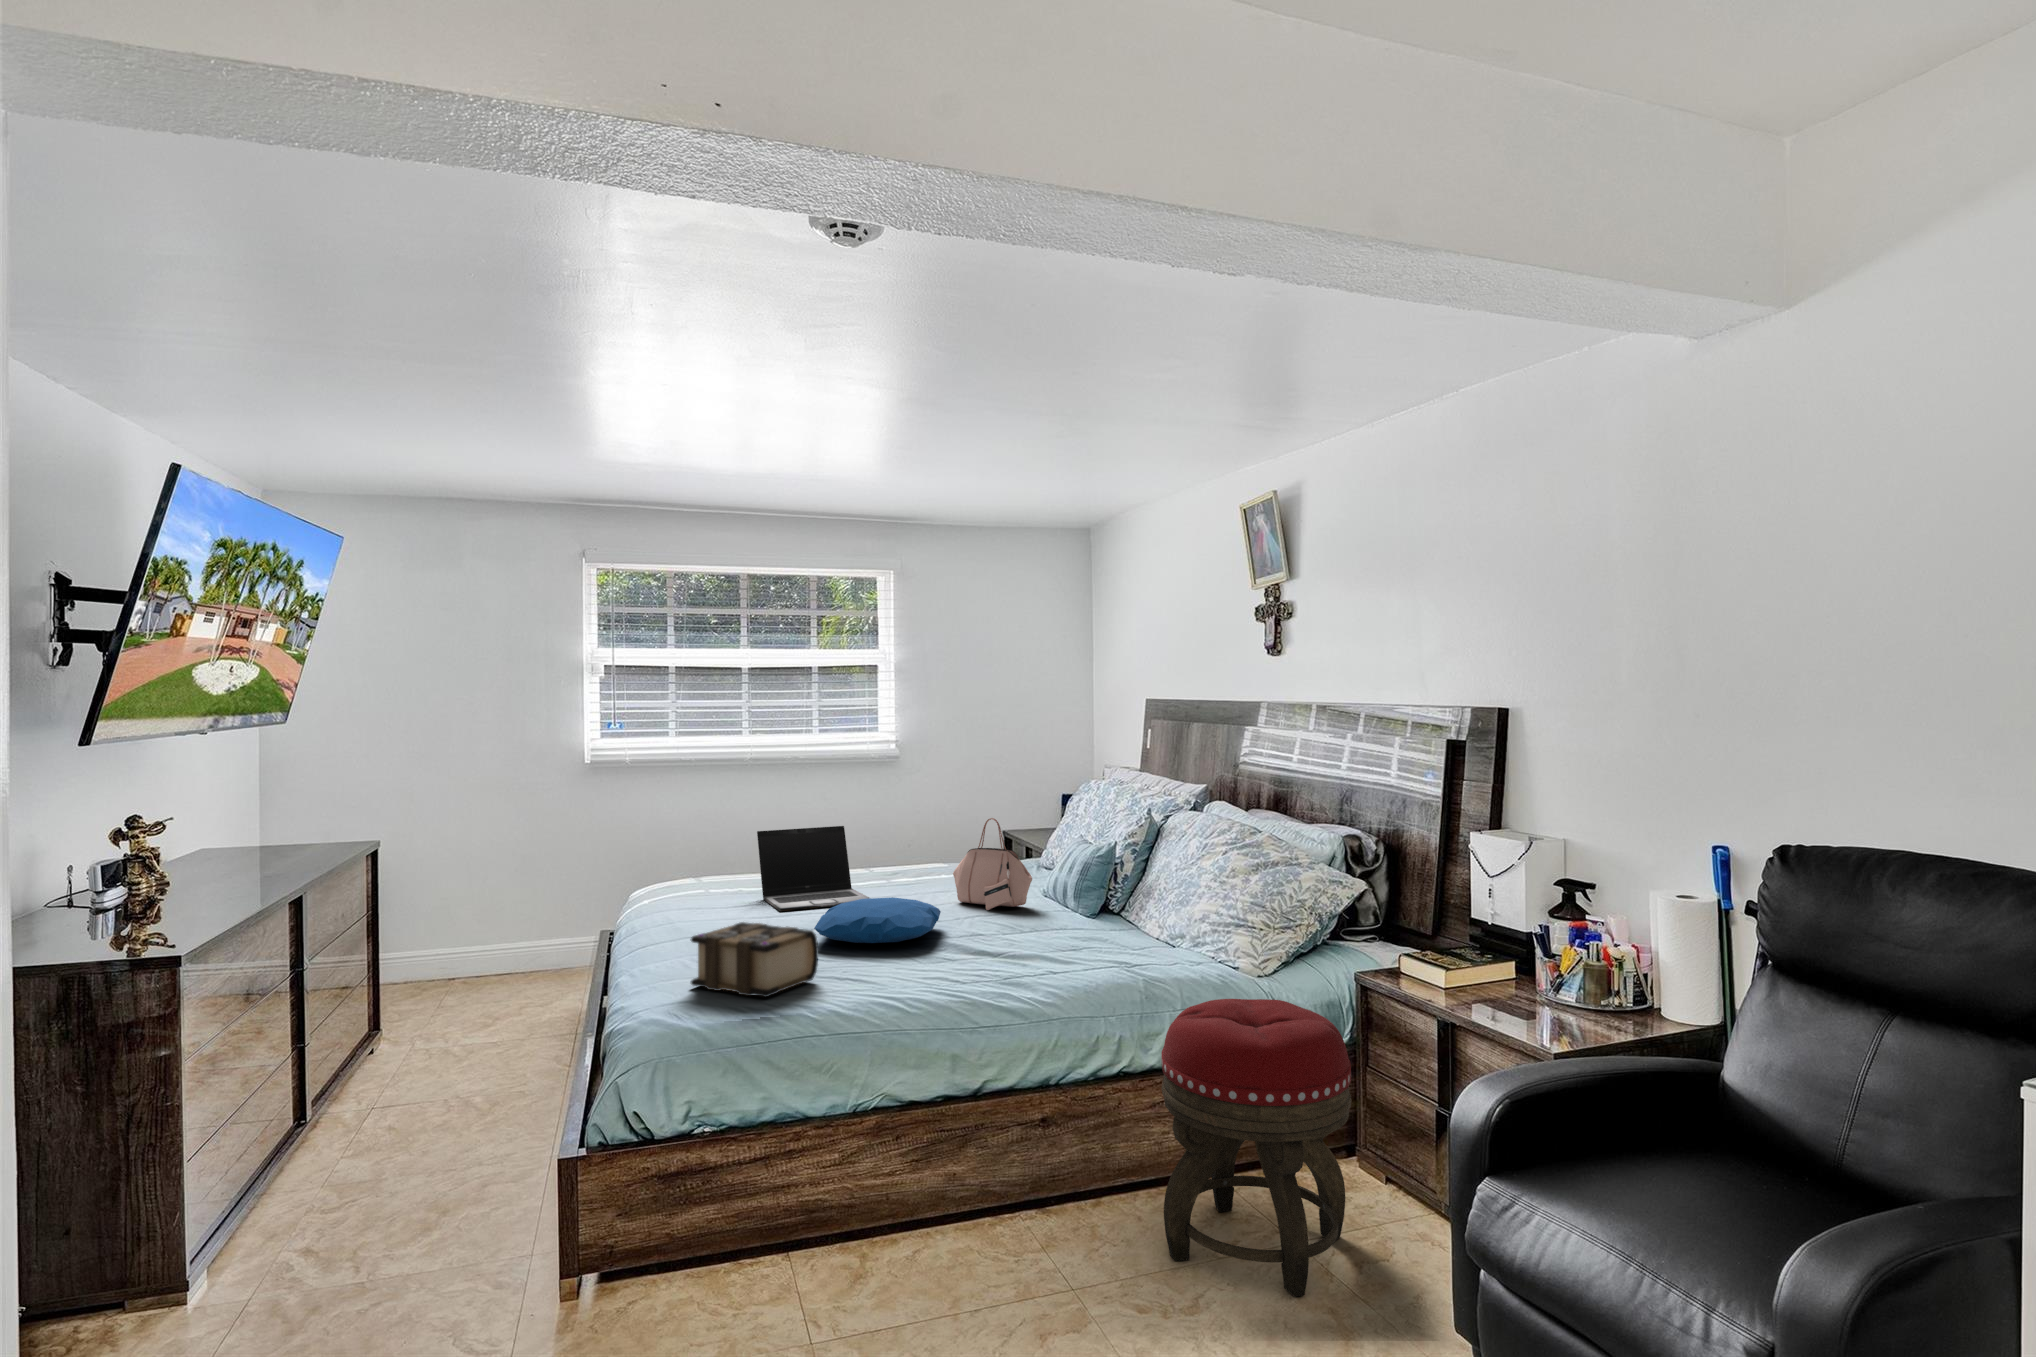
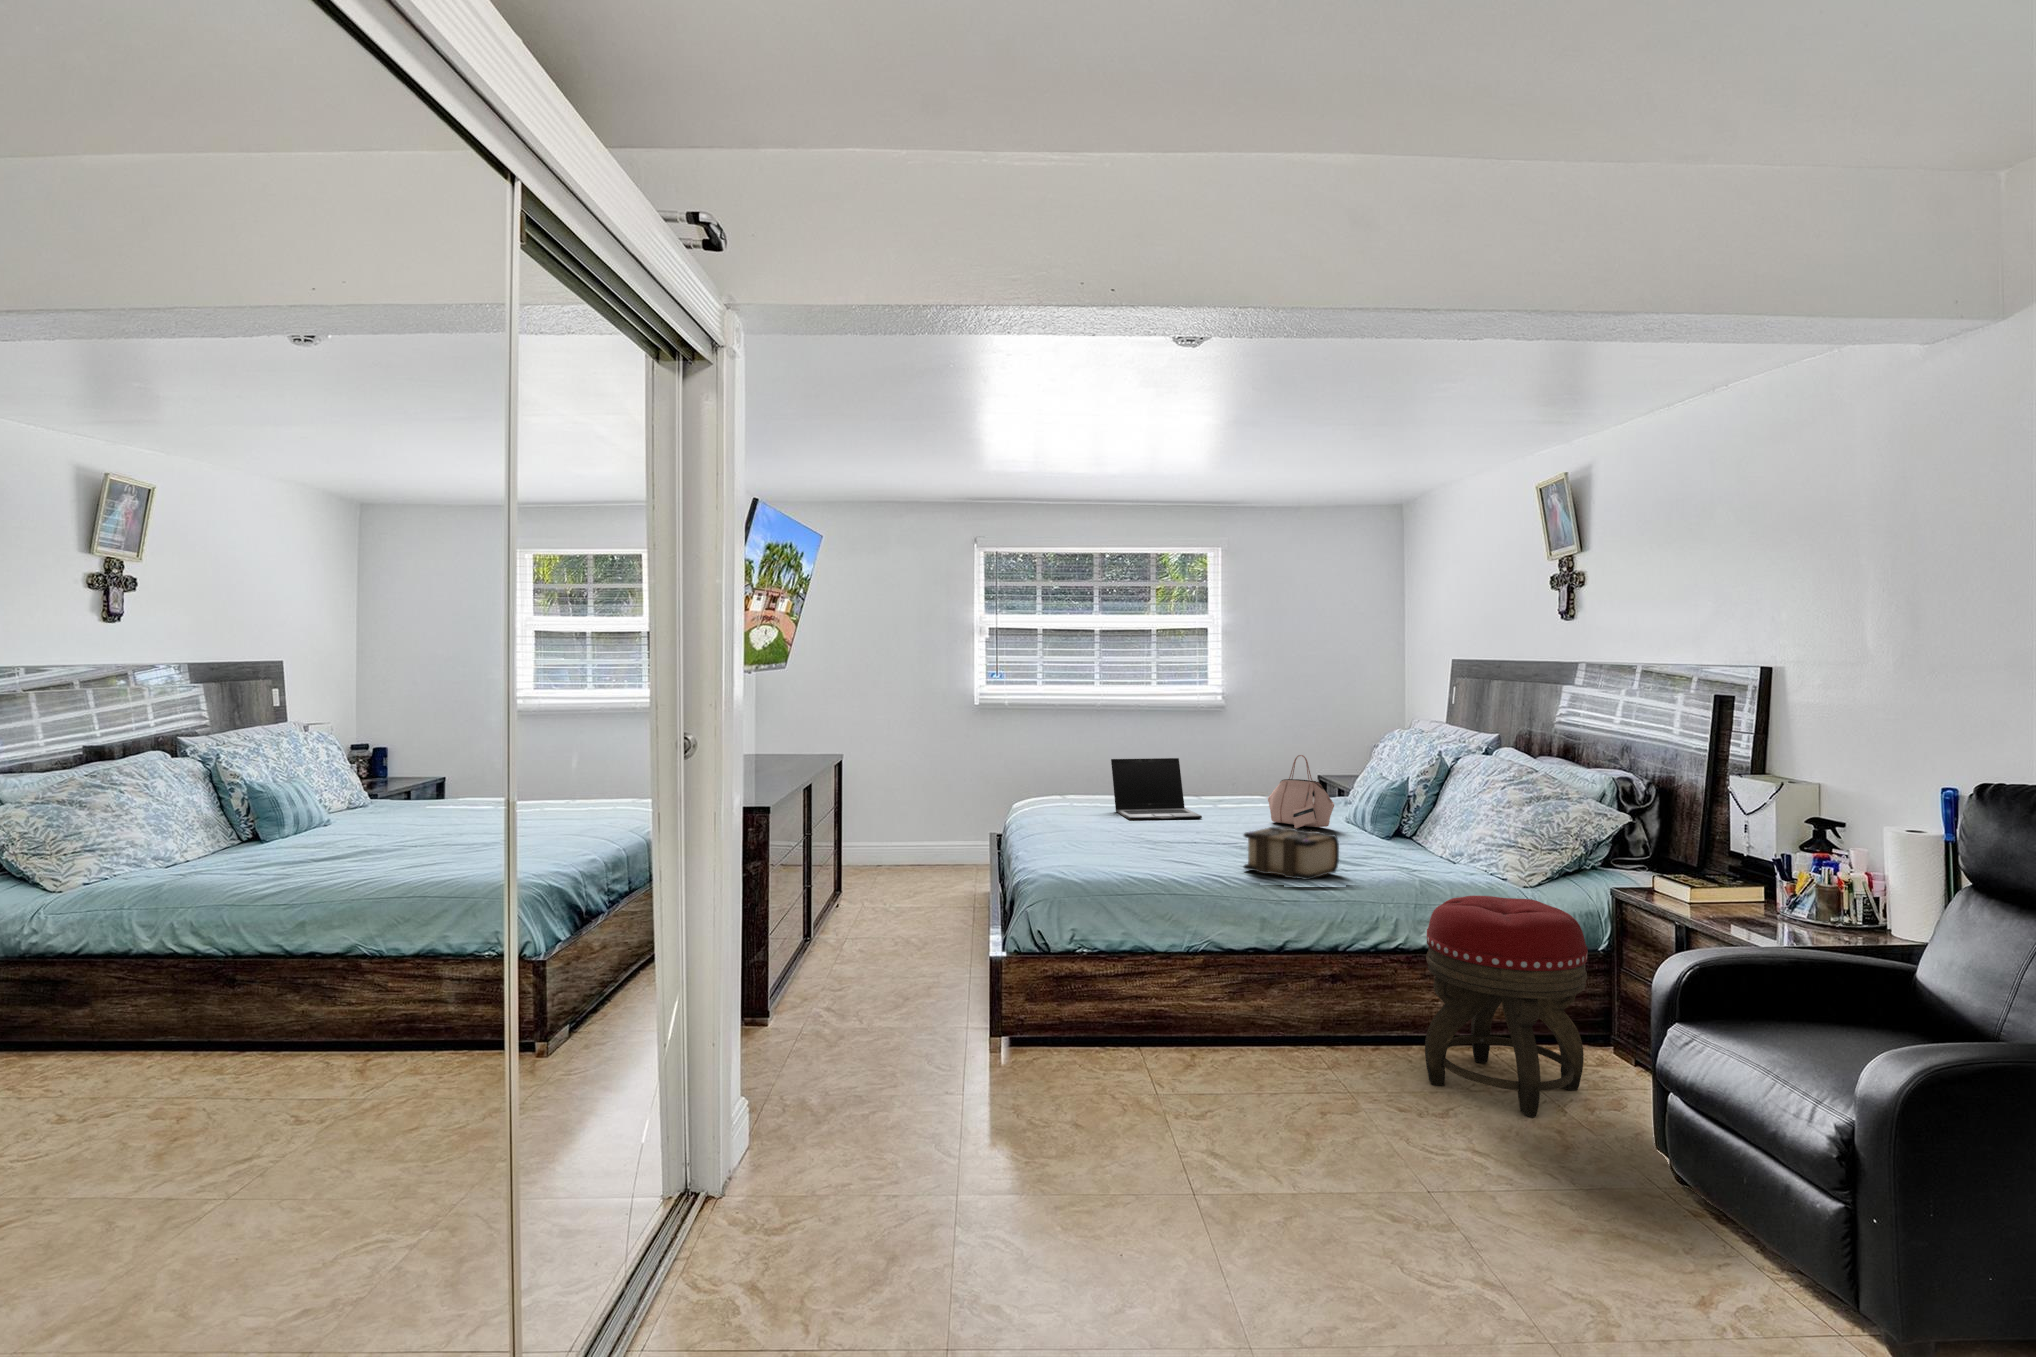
pillow: present [814,897,941,943] -> none [1157,811,1256,843]
book: present [691,922,818,997] -> present [1244,827,1339,880]

